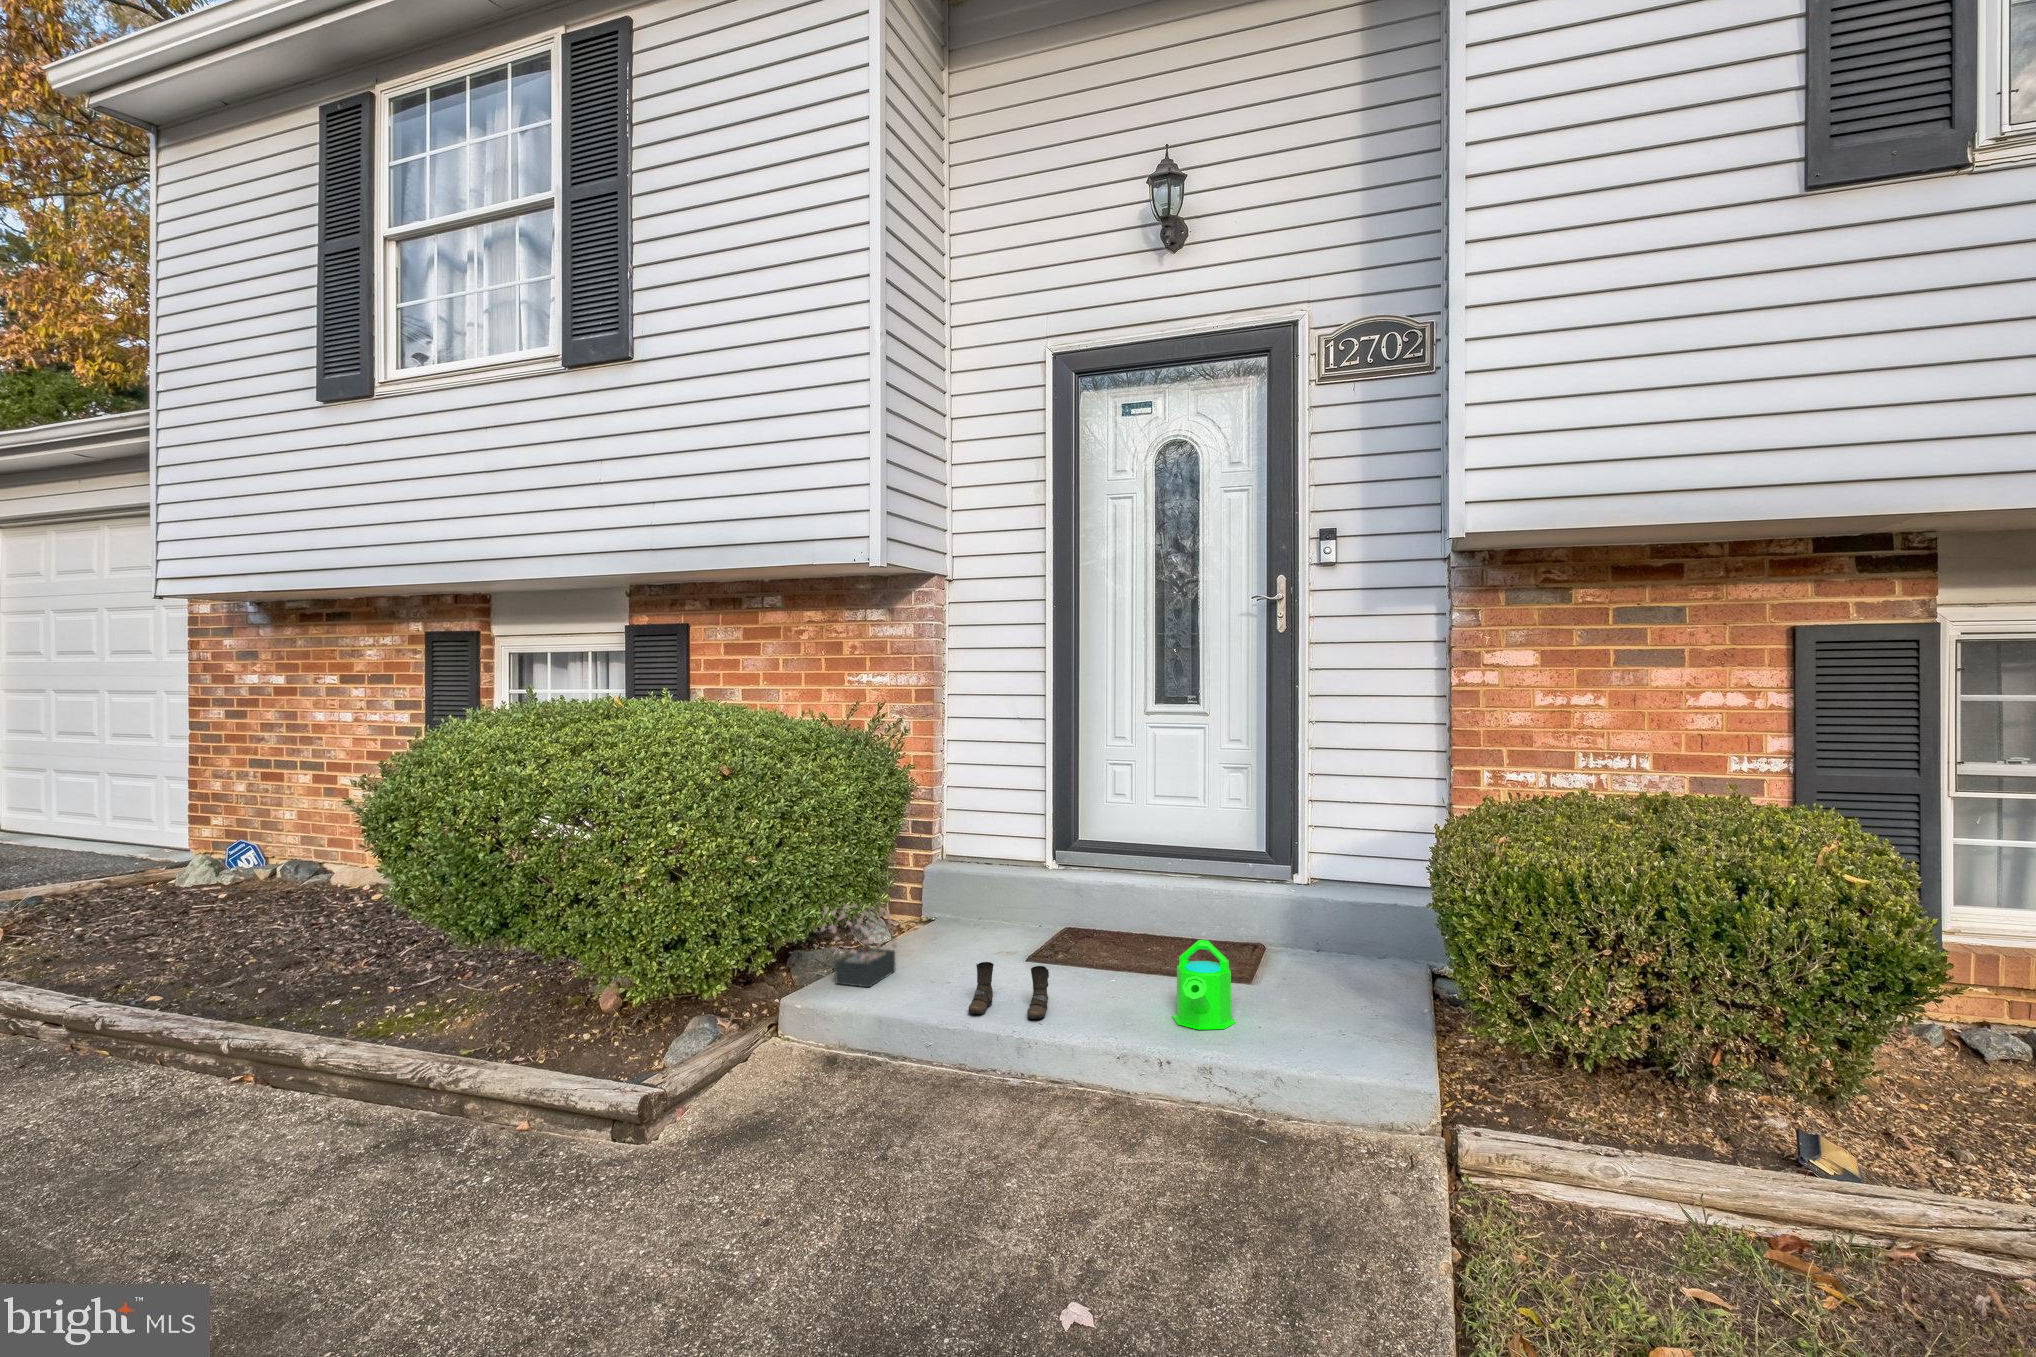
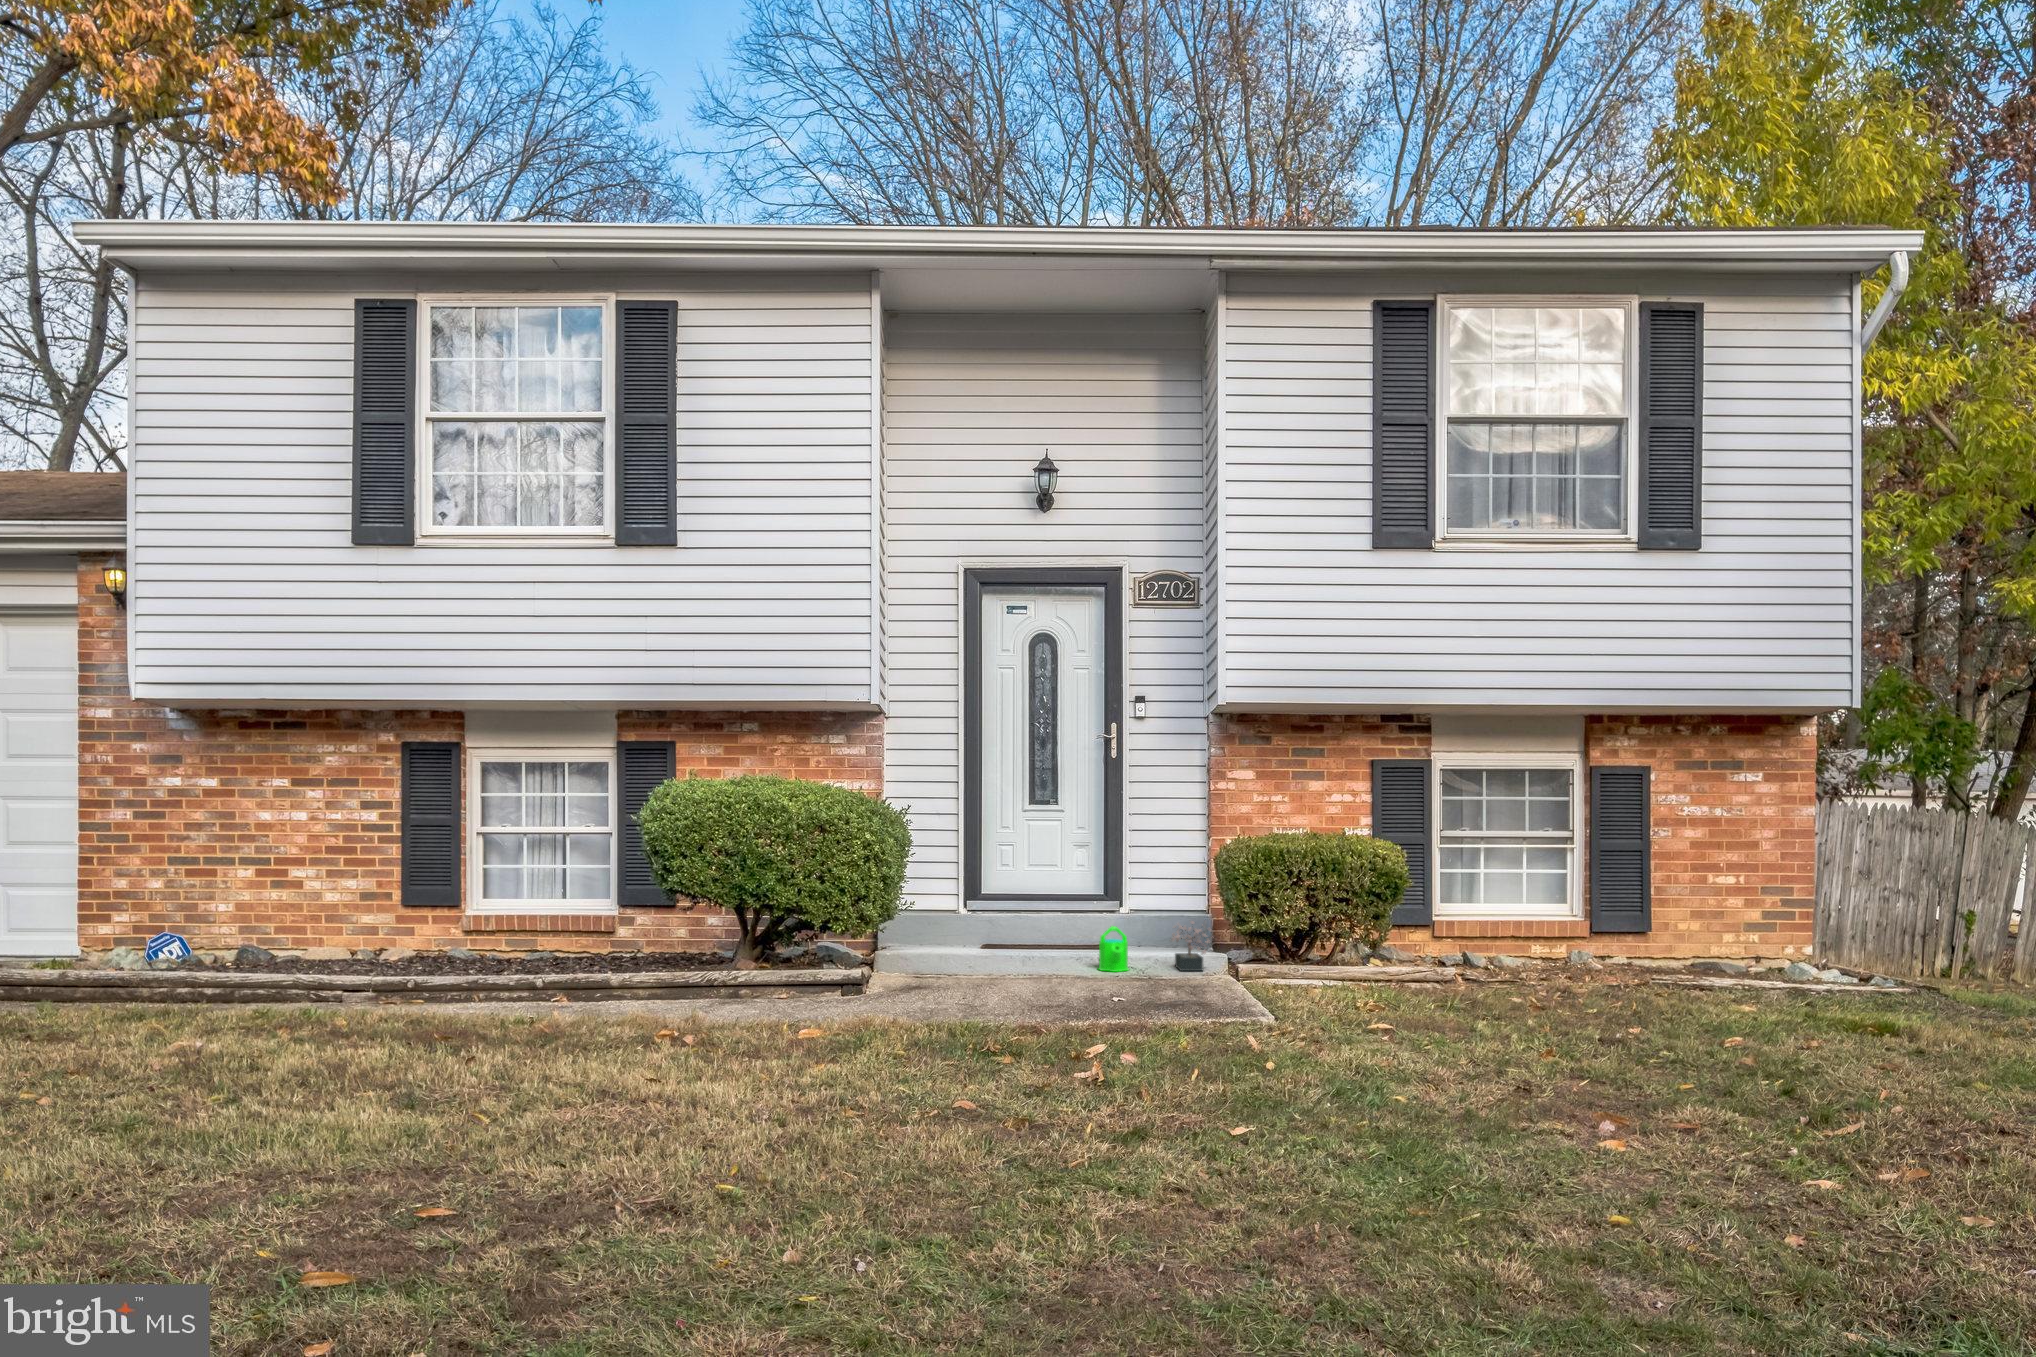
decorative plant: present [821,904,897,987] -> present [1171,921,1214,971]
boots: present [968,962,1049,1019] -> none [989,947,1033,974]

